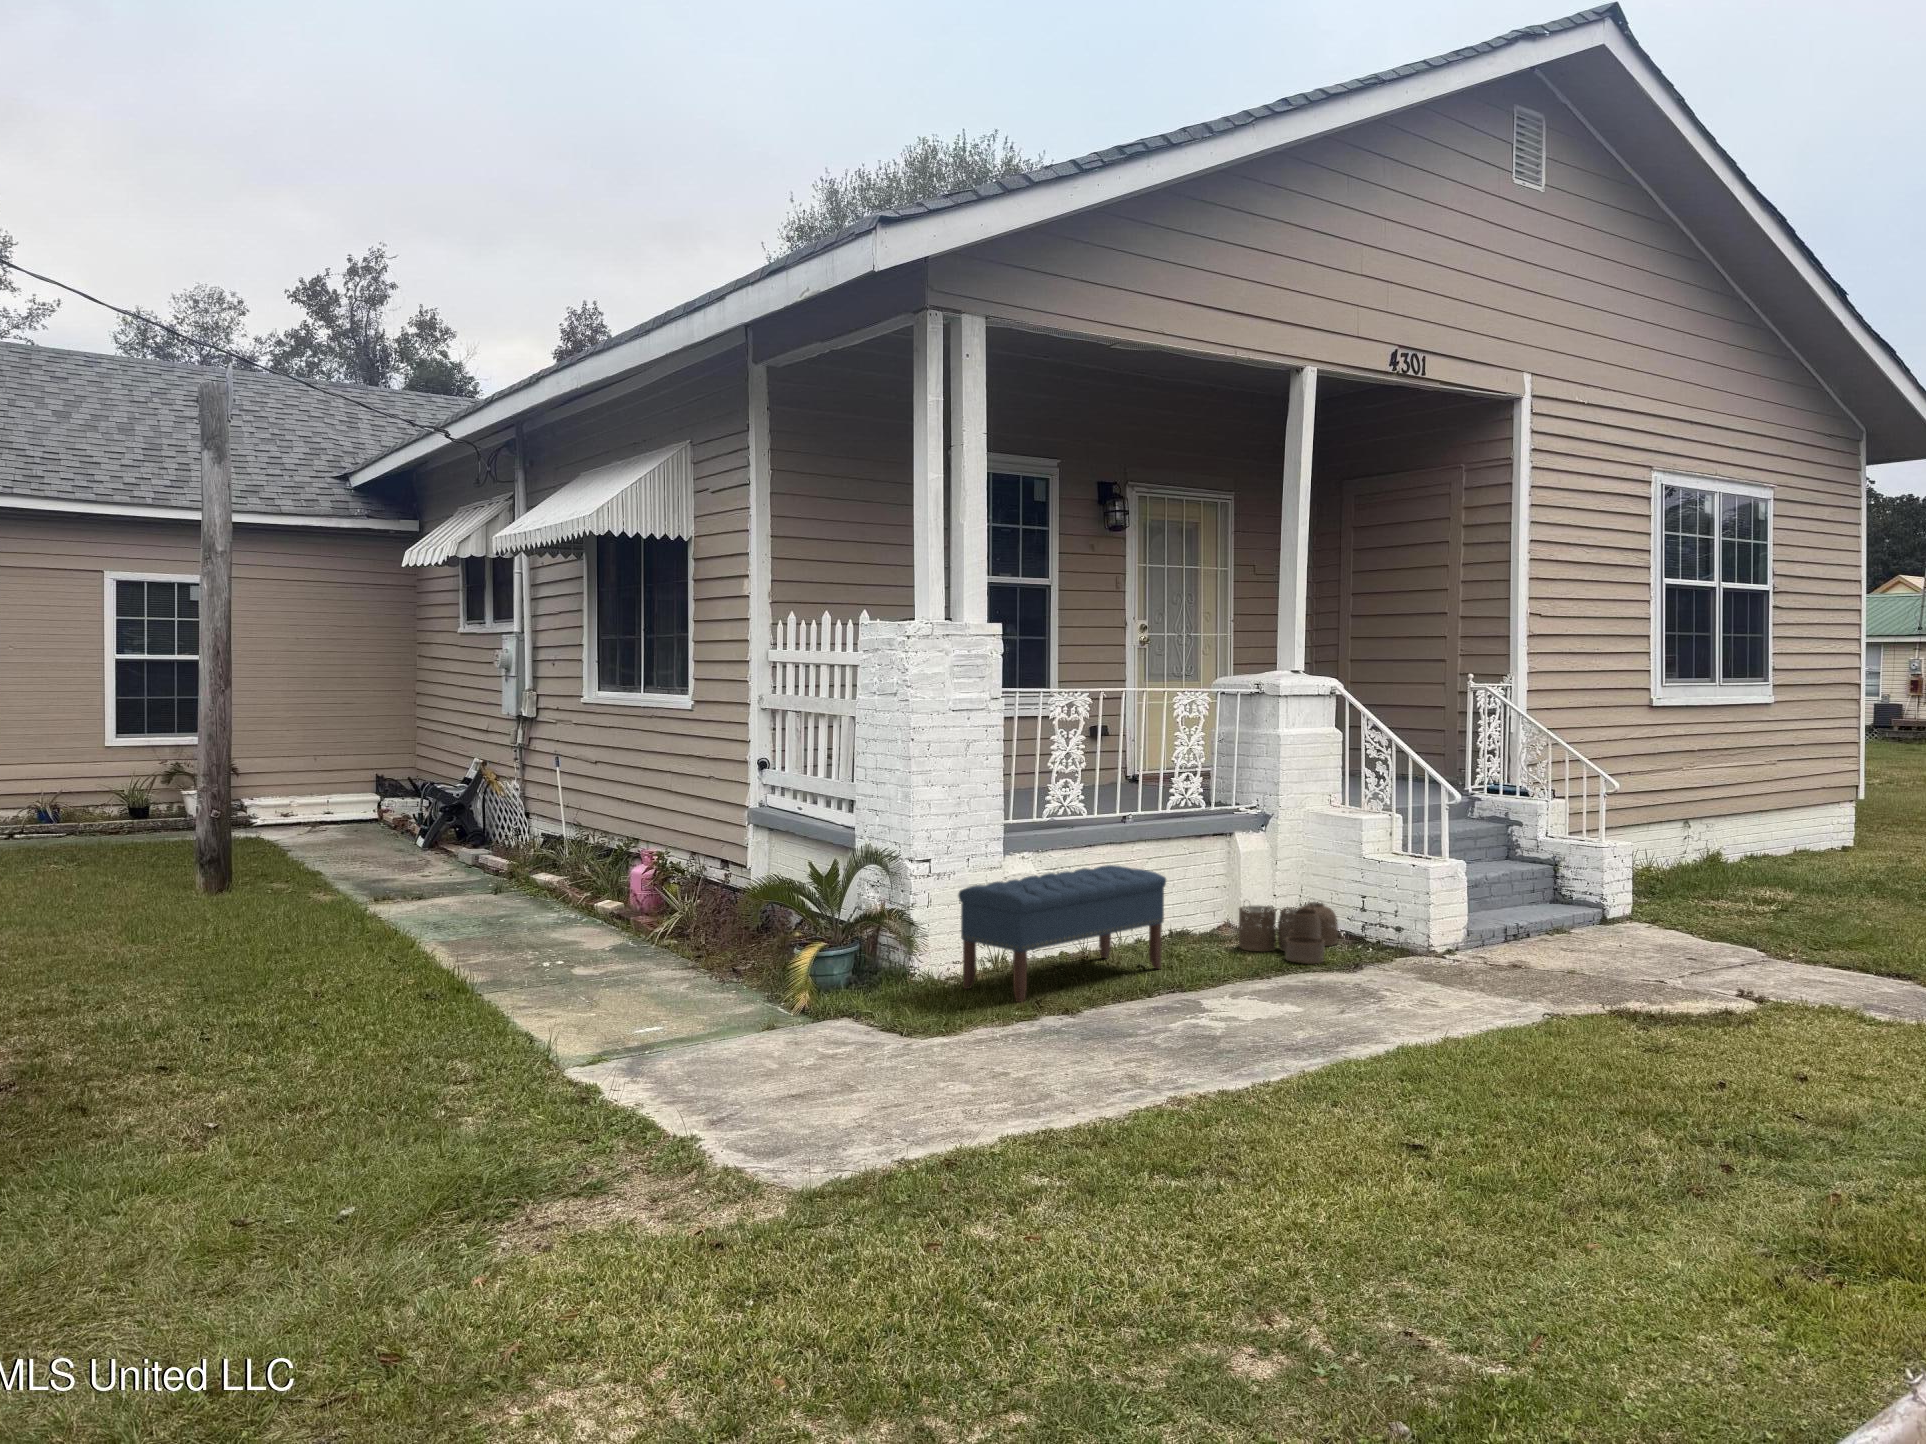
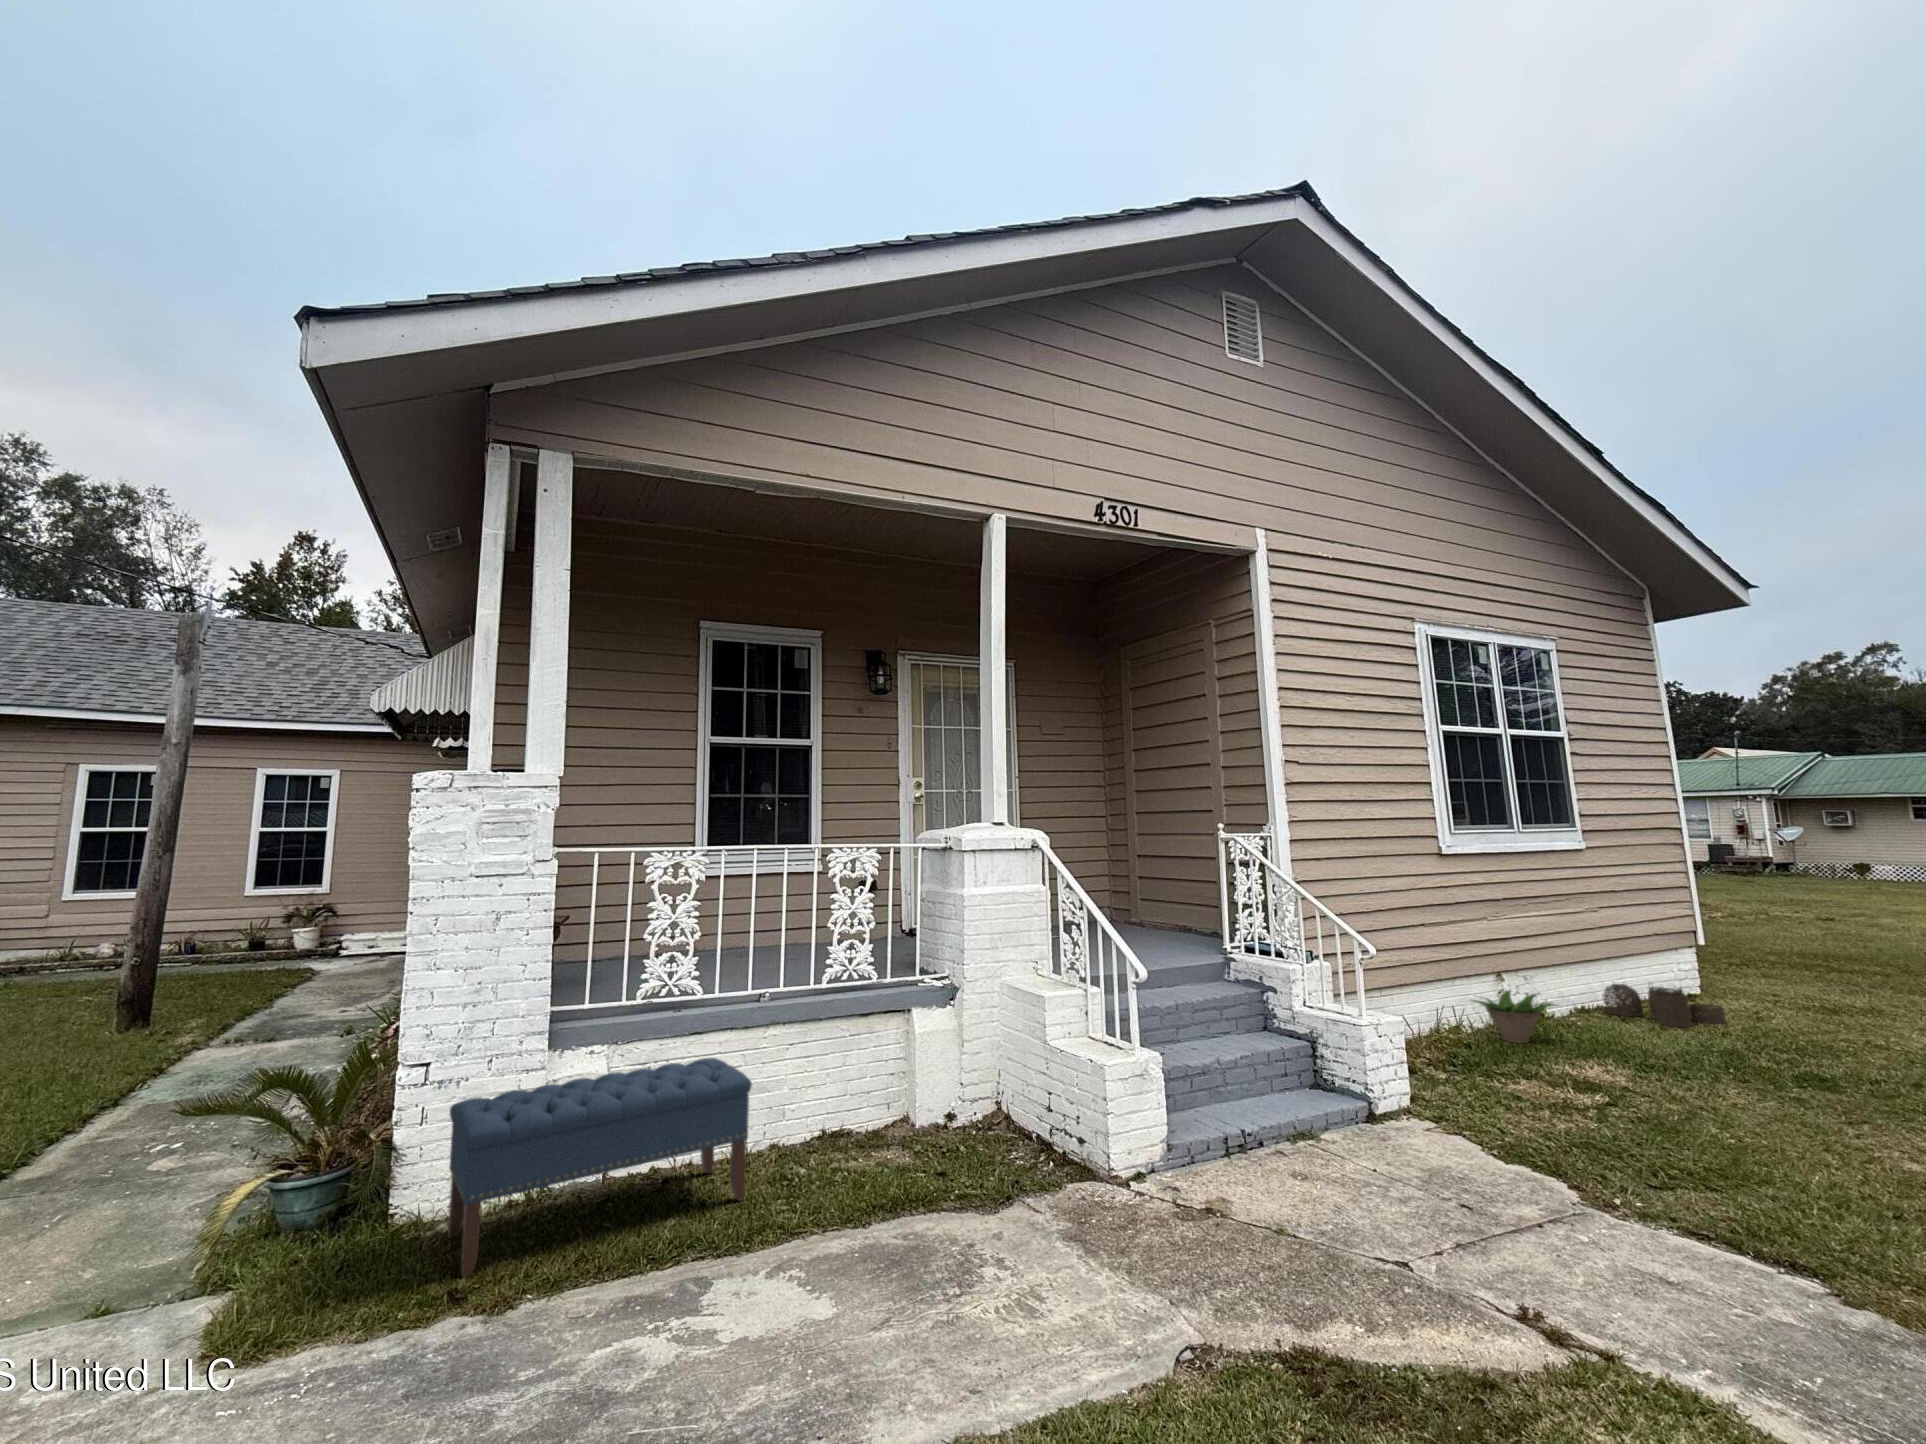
decorative plant: none [1656,834,1741,880] -> present [1471,990,1557,1043]
woven basket: present [1239,901,1338,964] -> present [1603,984,1725,1027]

